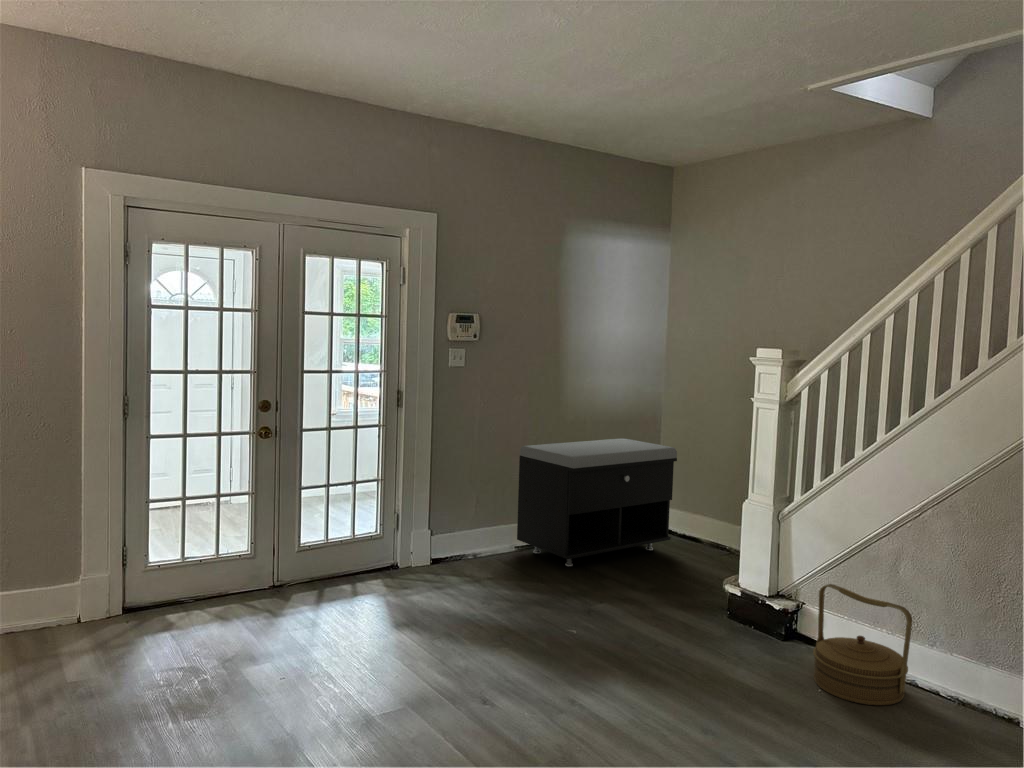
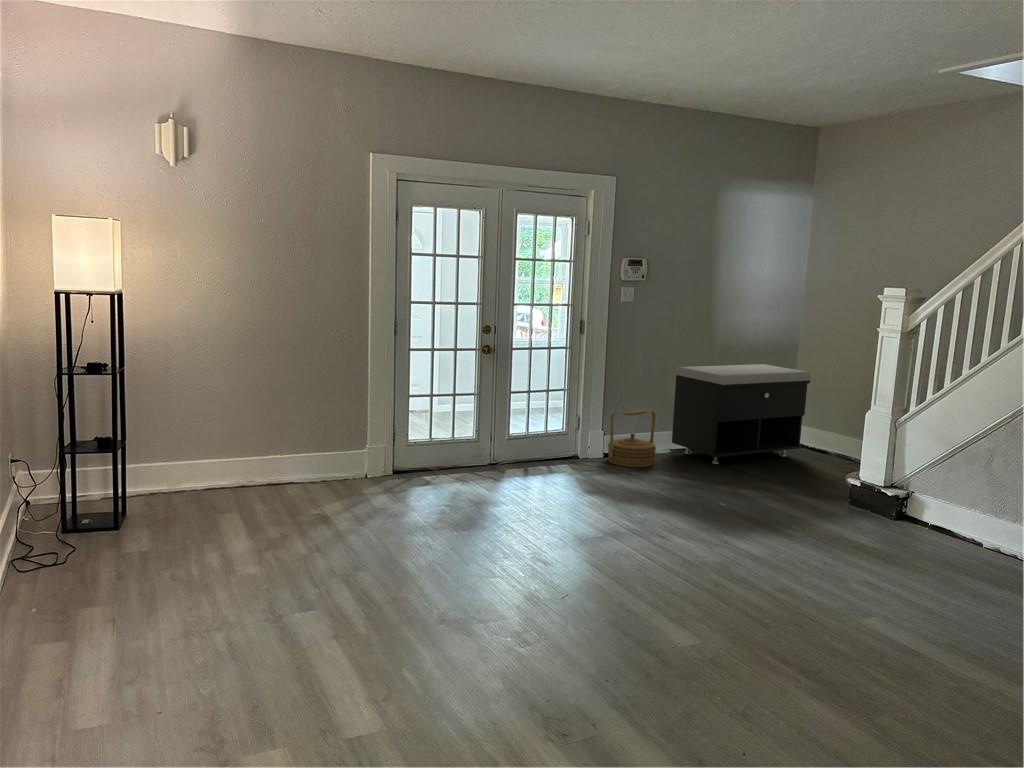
woven basket: present [813,584,913,705] -> present [608,410,656,467]

